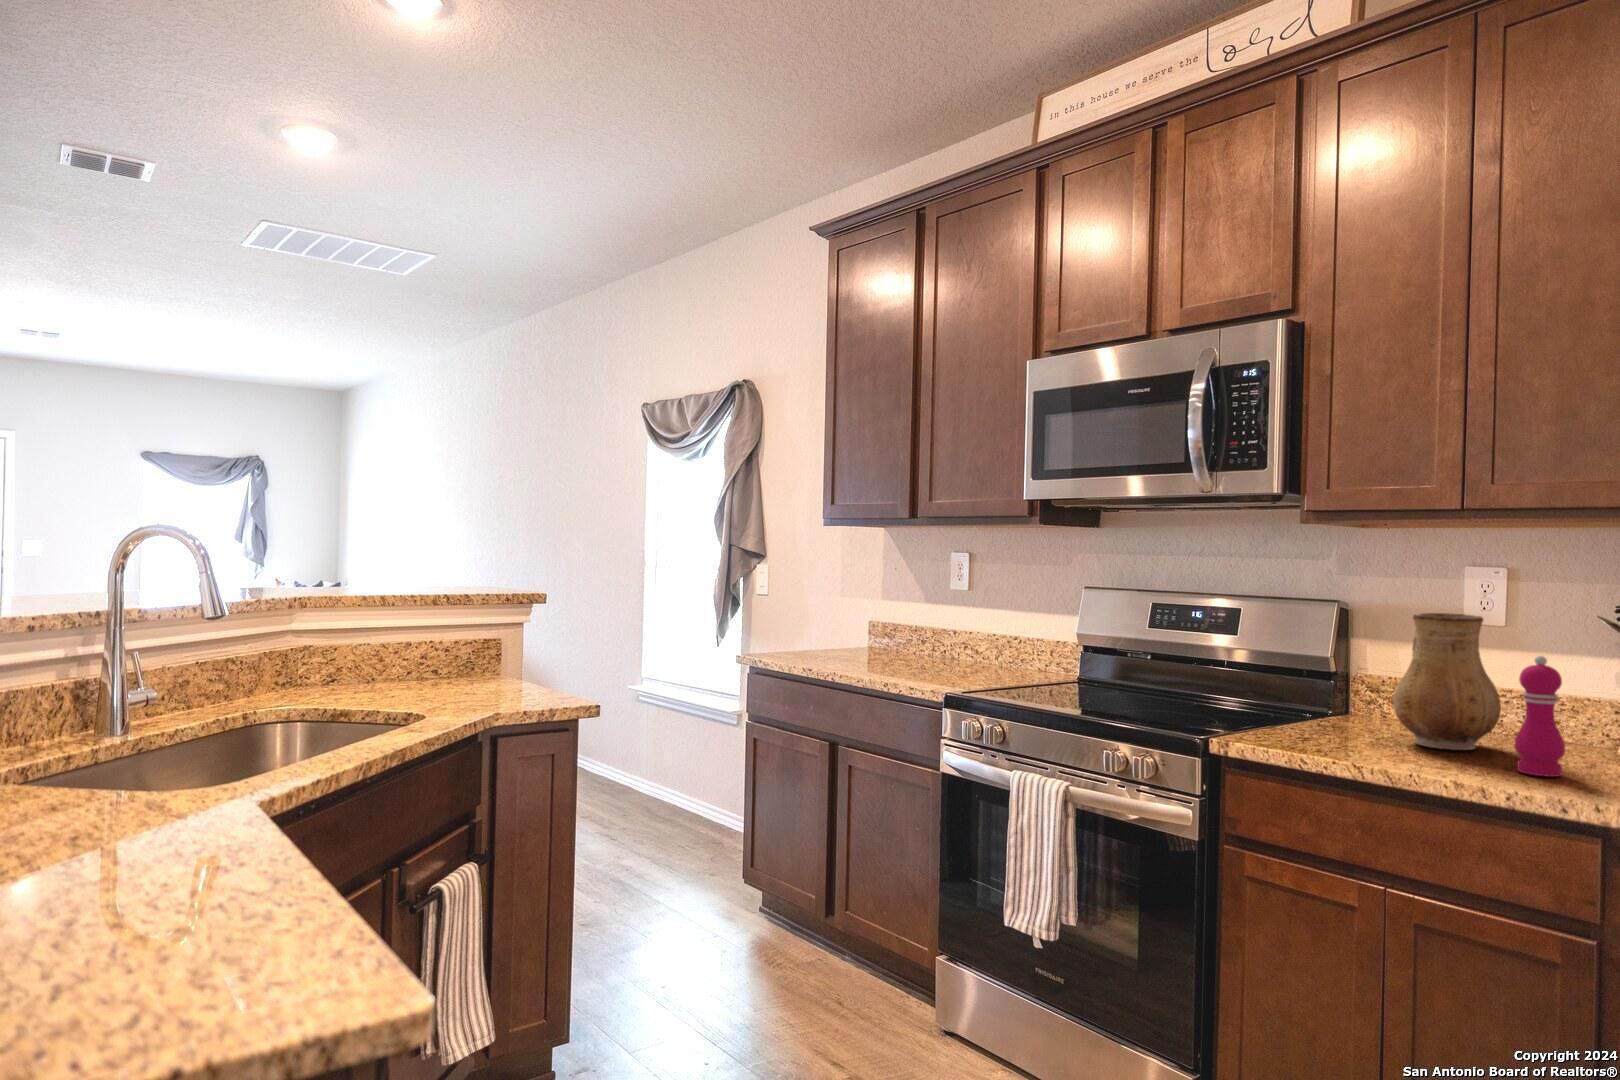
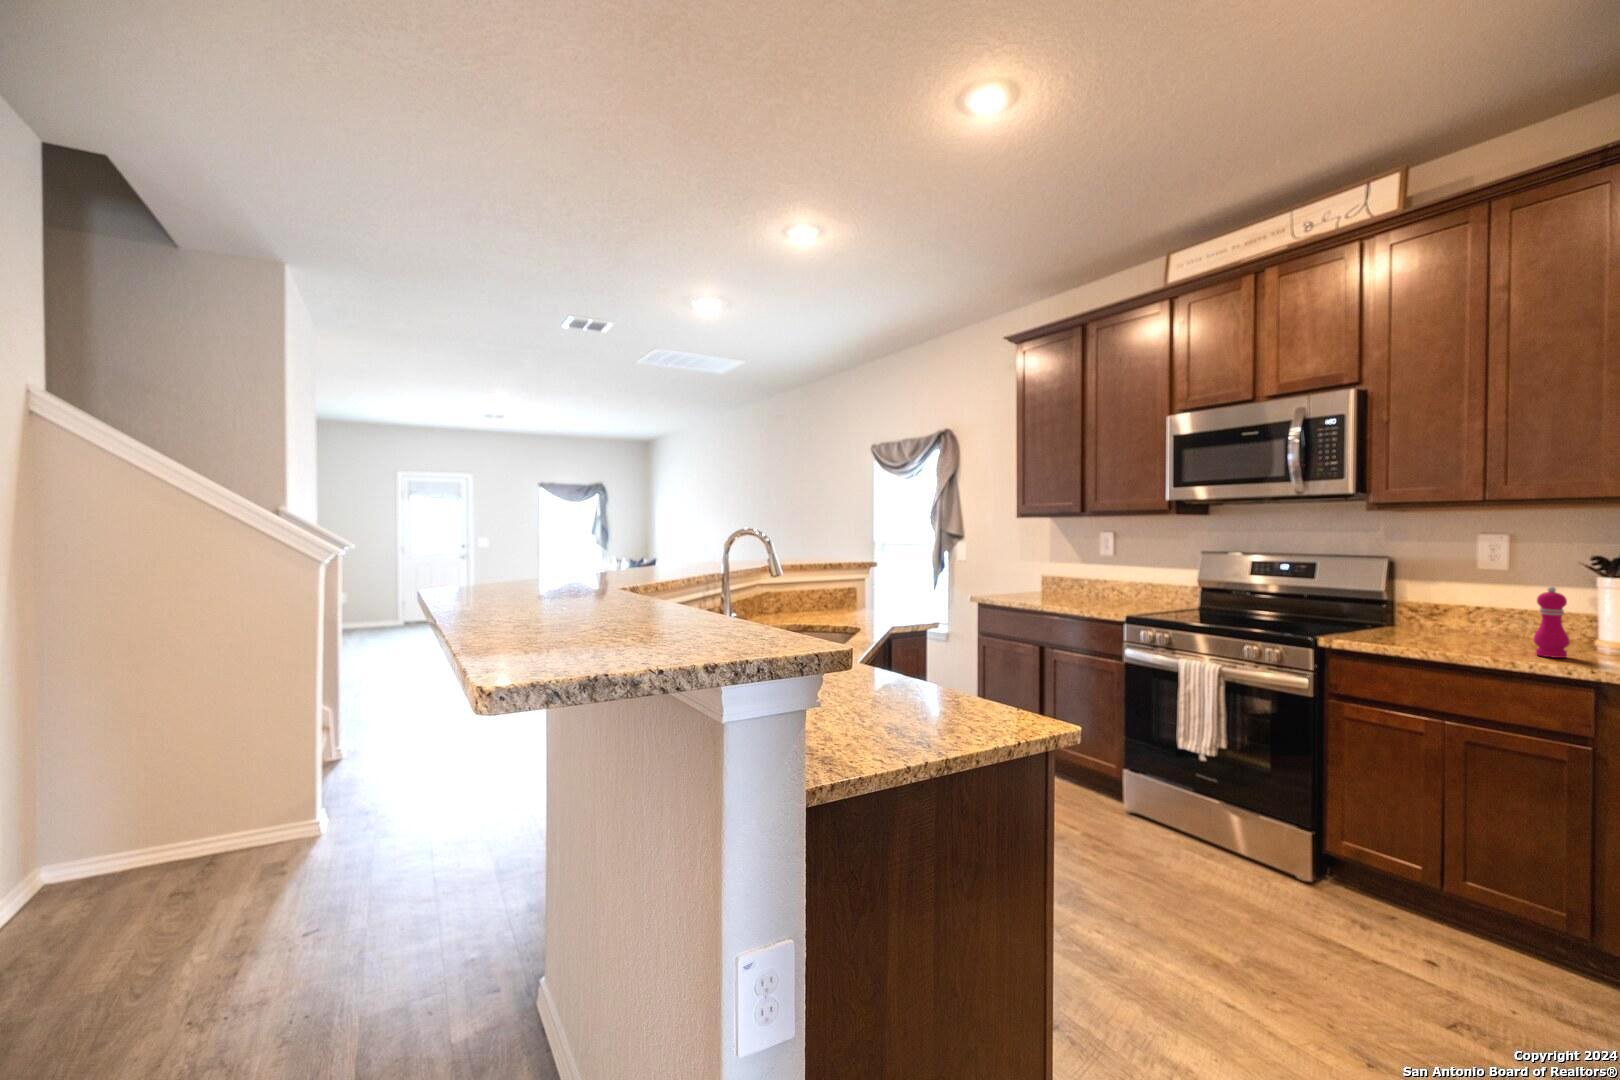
ceramic pitcher: present [1393,613,1501,750] -> none [1440,563,1516,644]

